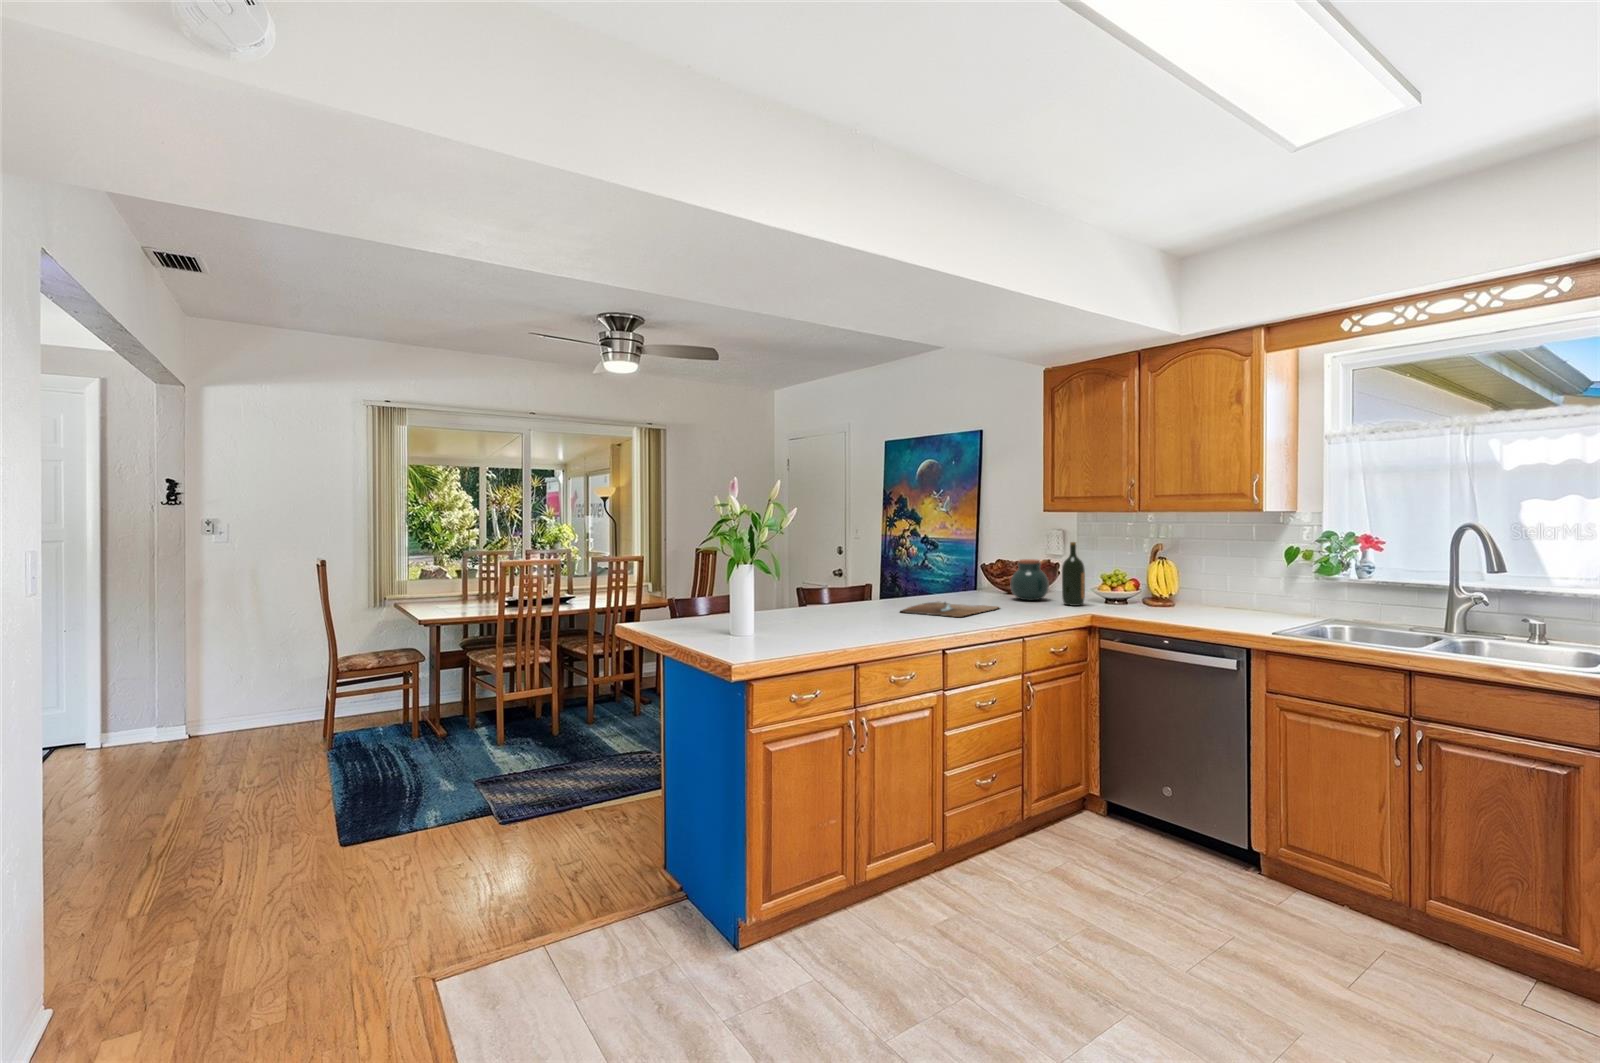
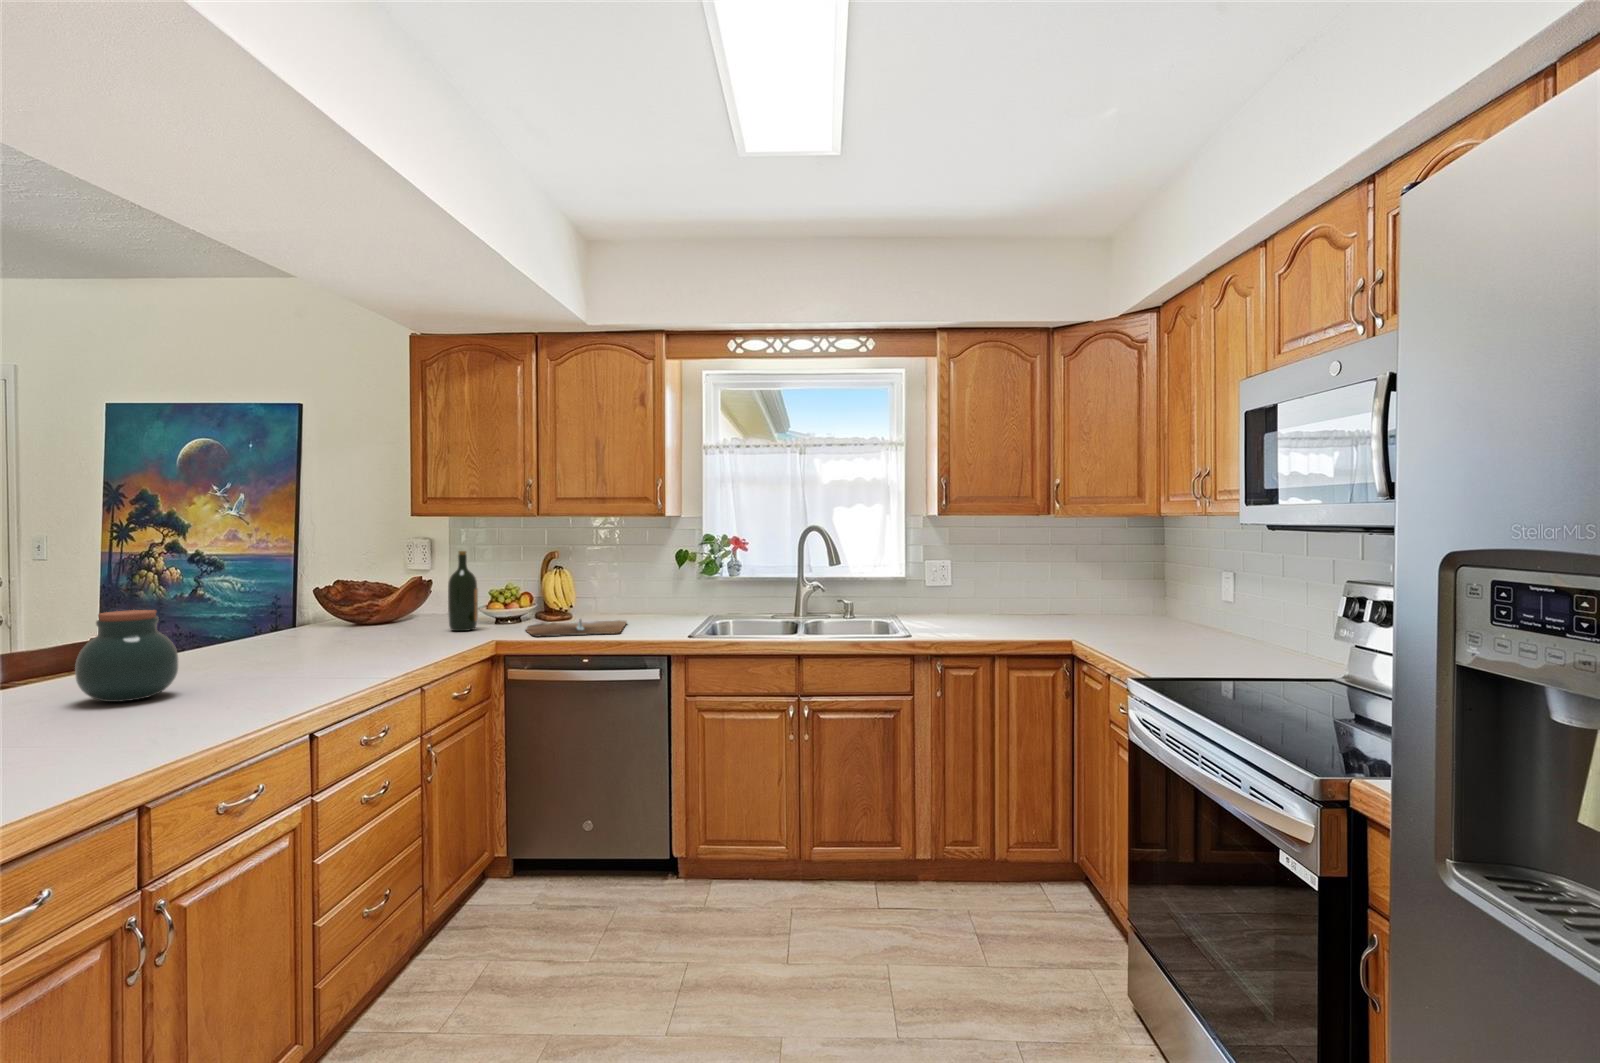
jar: present [1011,559,1049,600] -> present [75,610,178,702]
cutting board: present [901,601,998,617] -> present [526,620,627,637]

